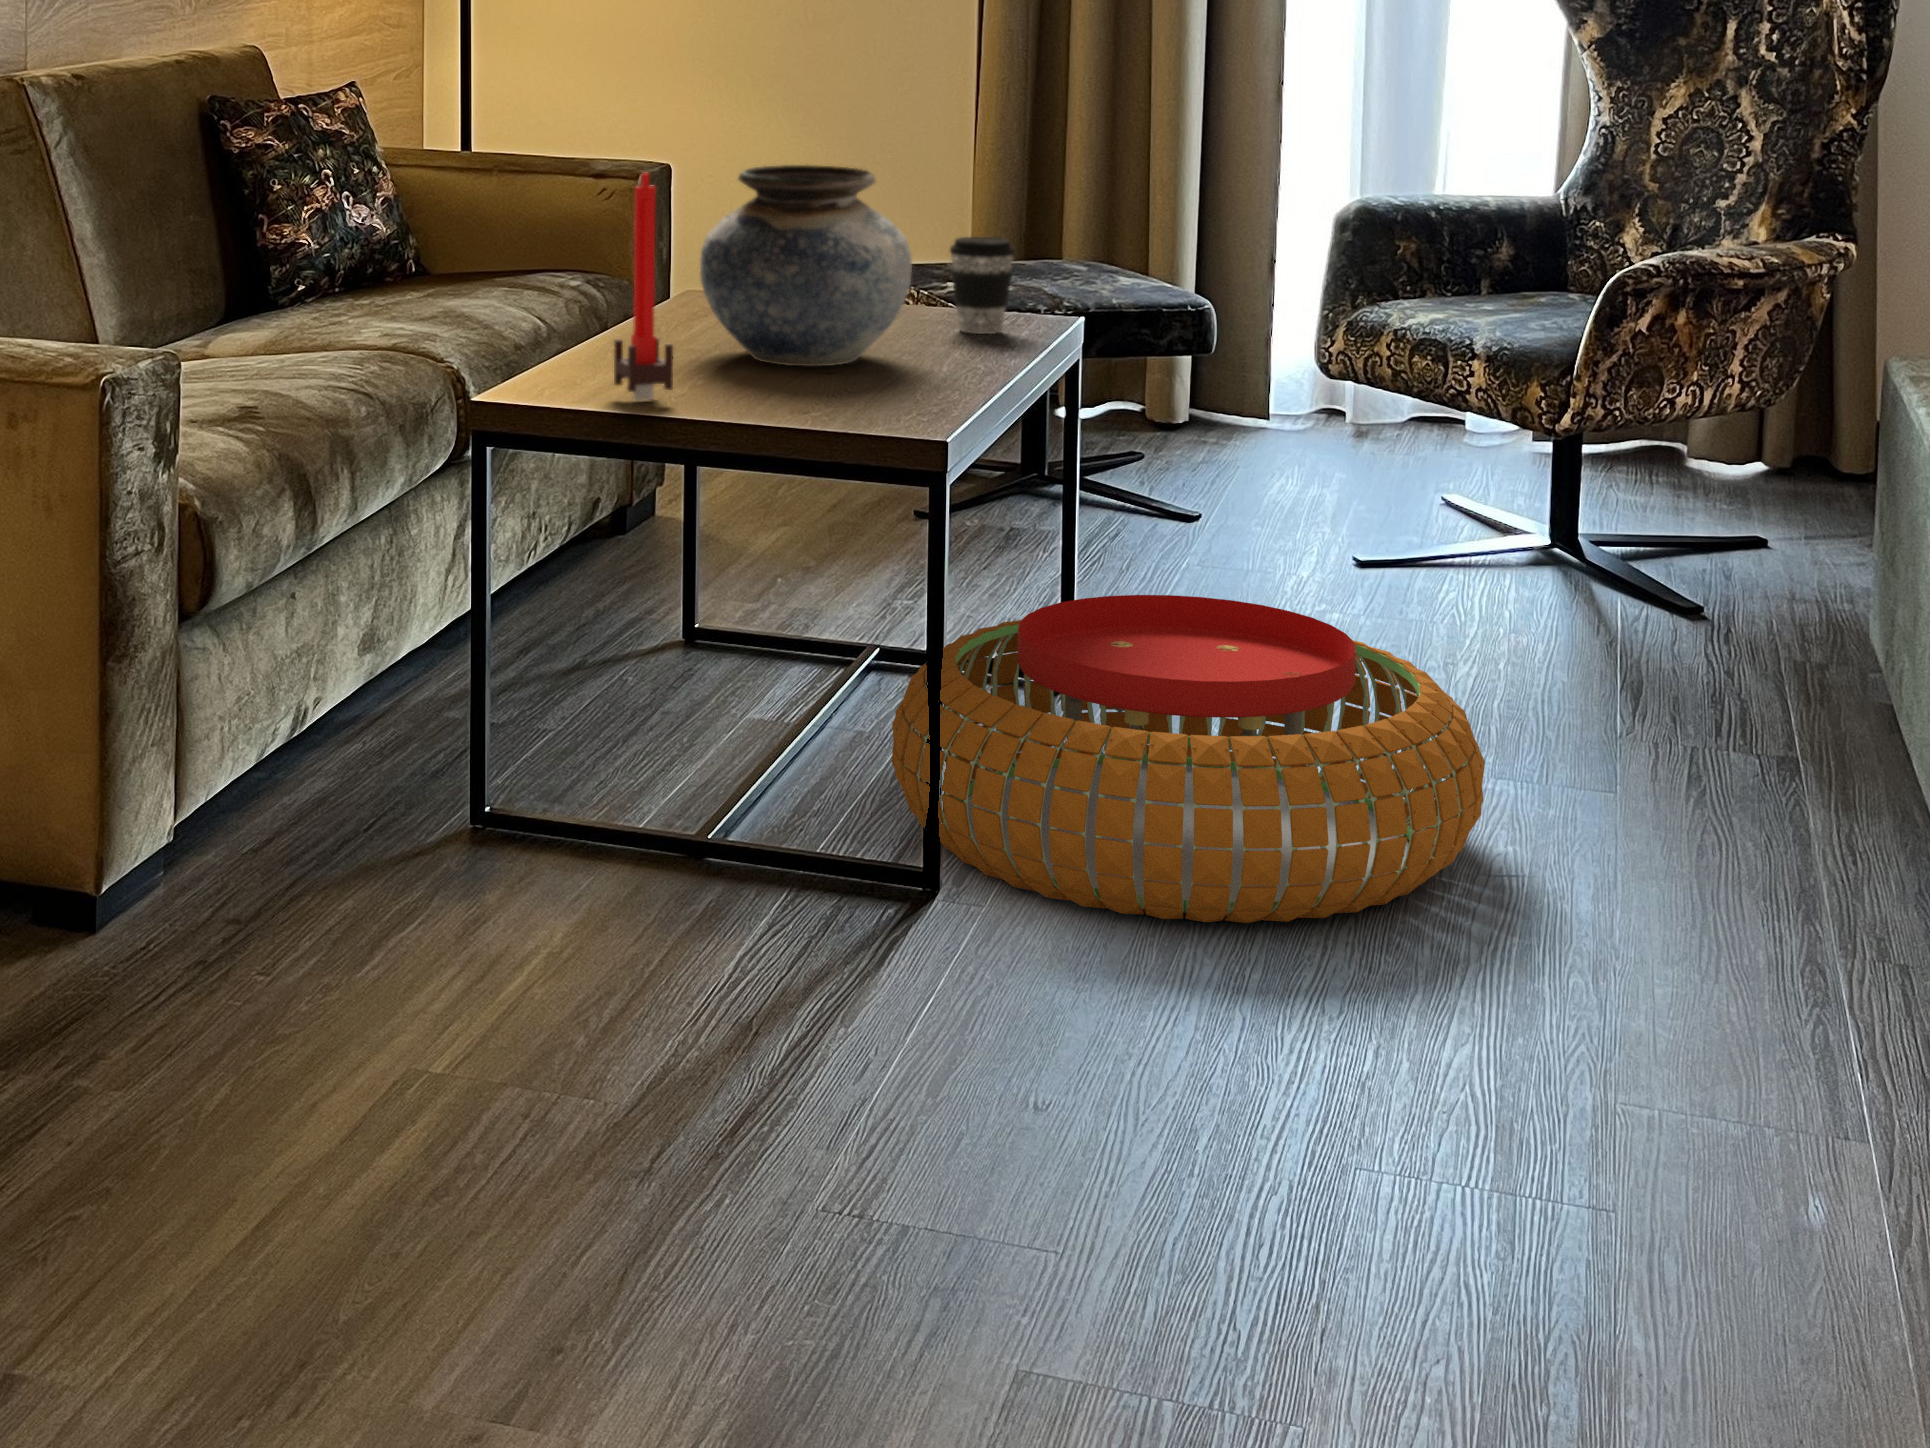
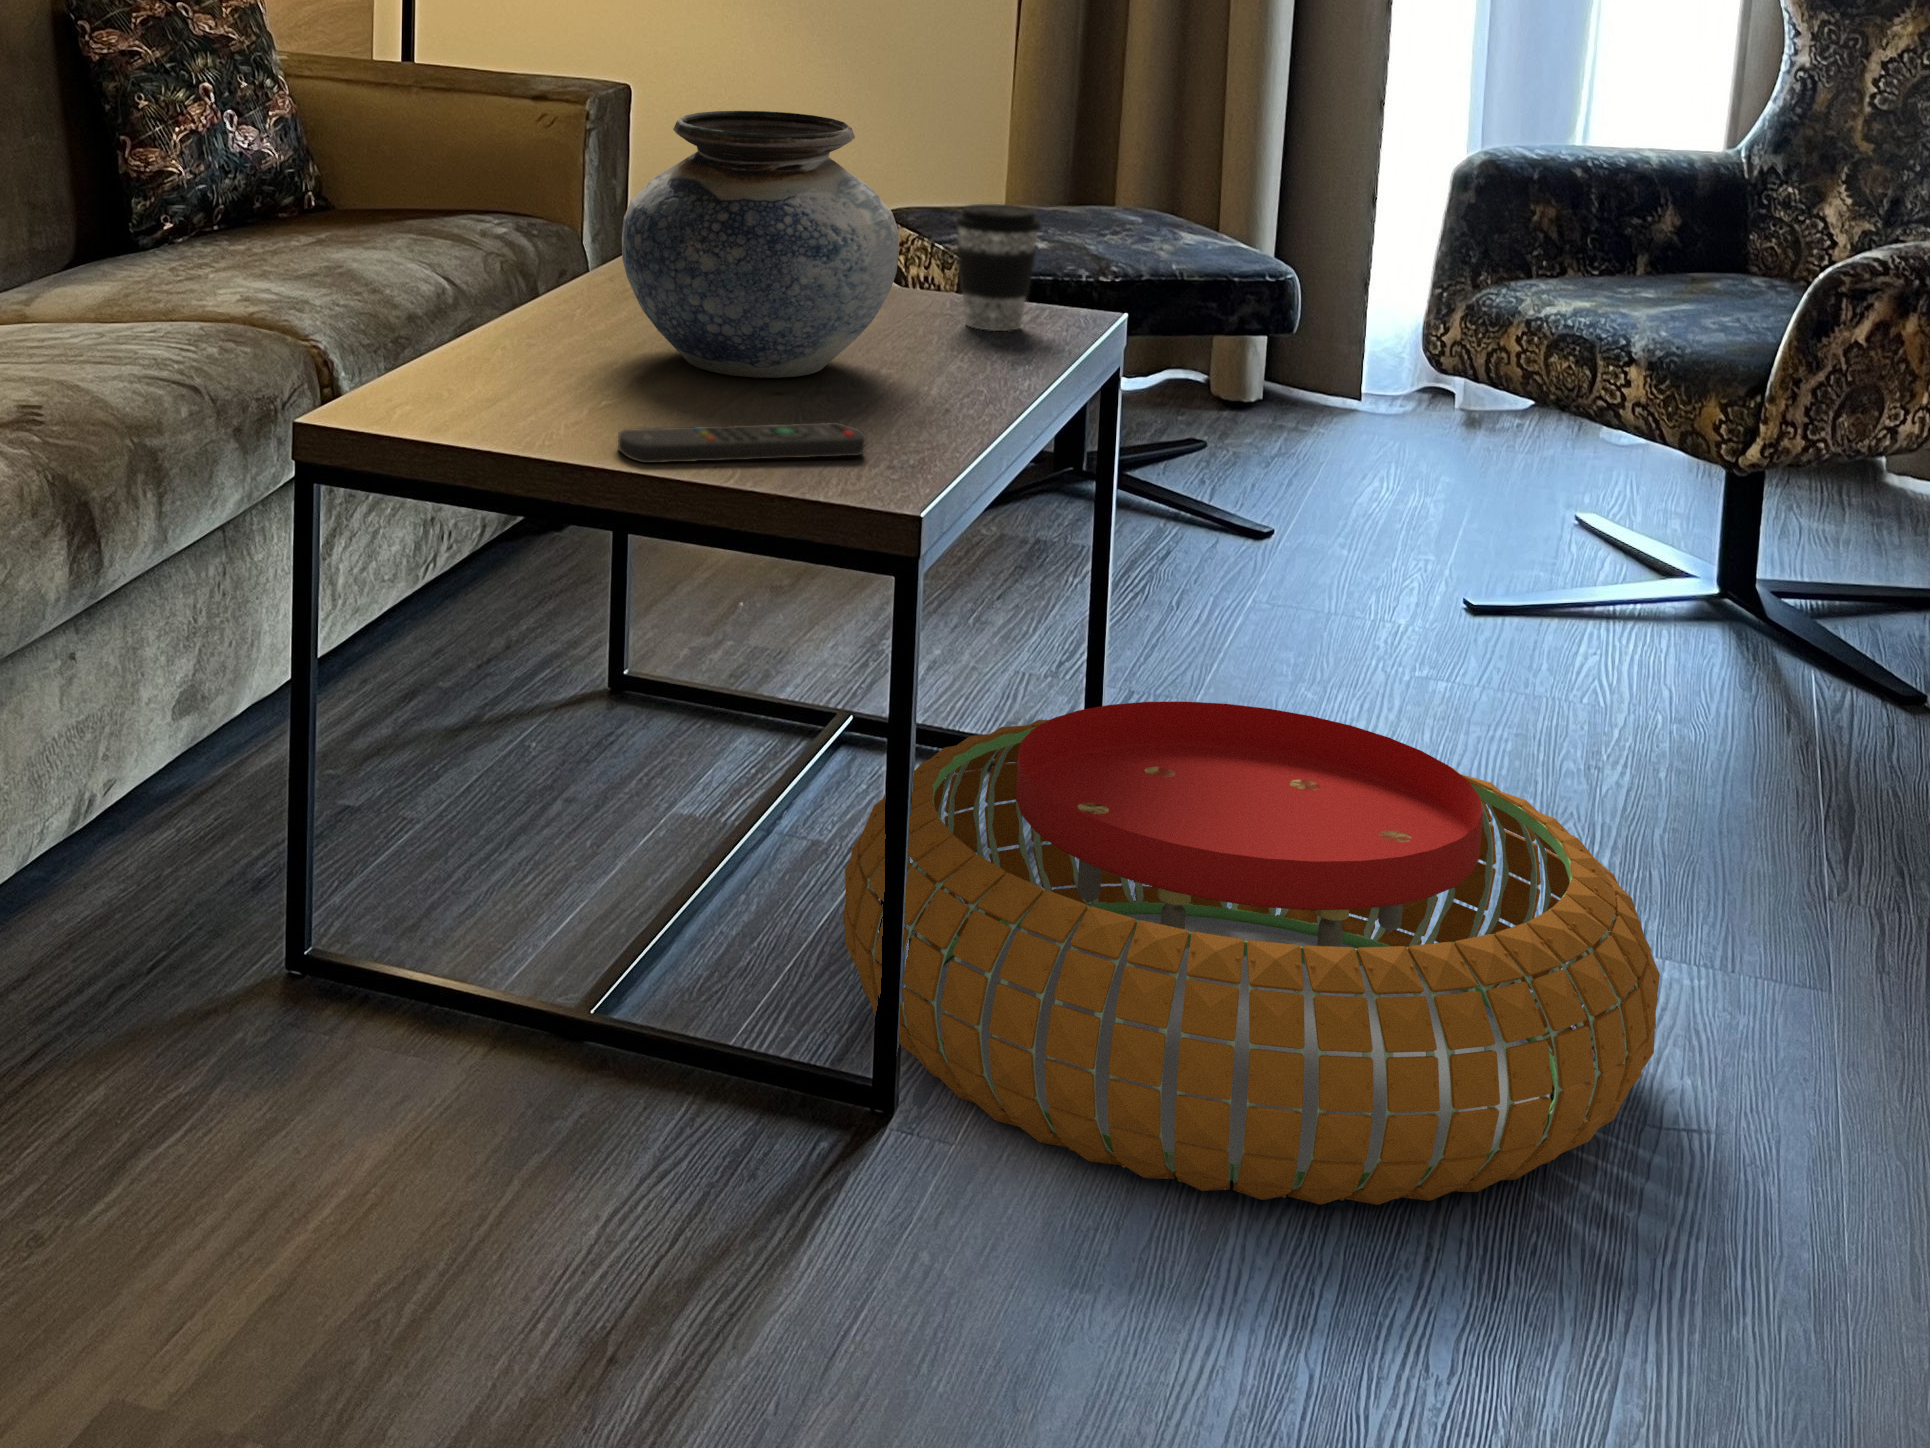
candle: present [614,173,673,401] -> none [487,127,564,429]
remote control: none [717,388,899,418] -> present [618,422,866,463]

